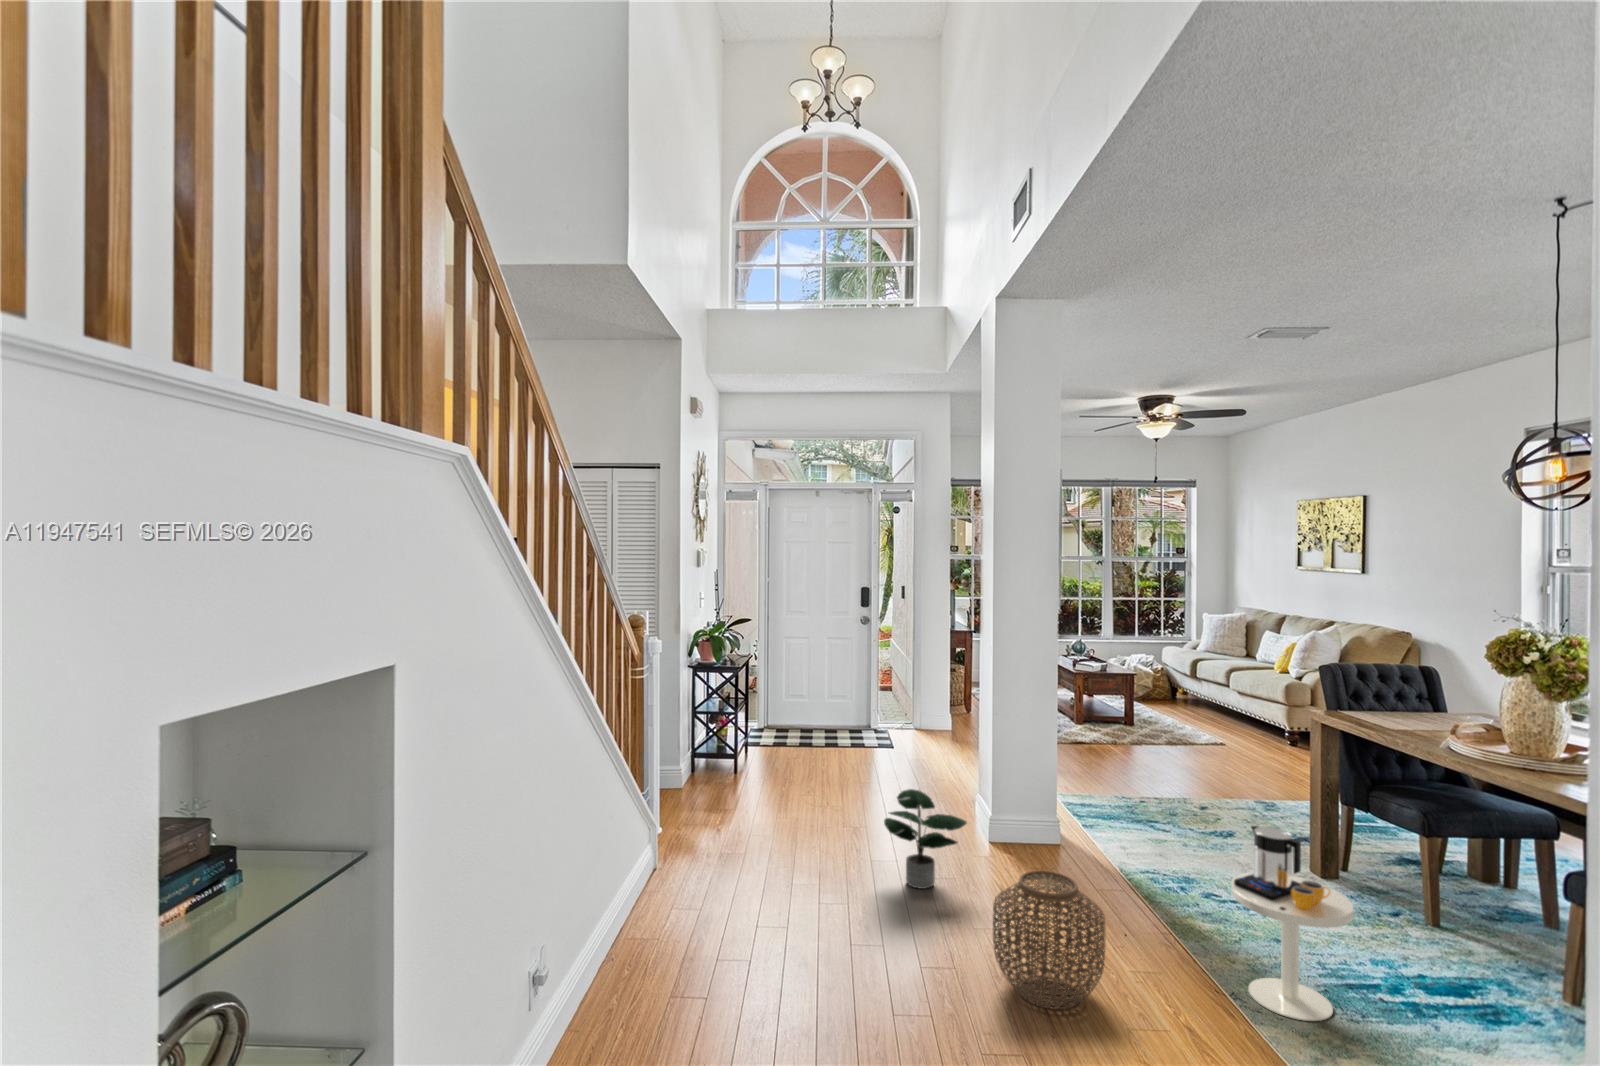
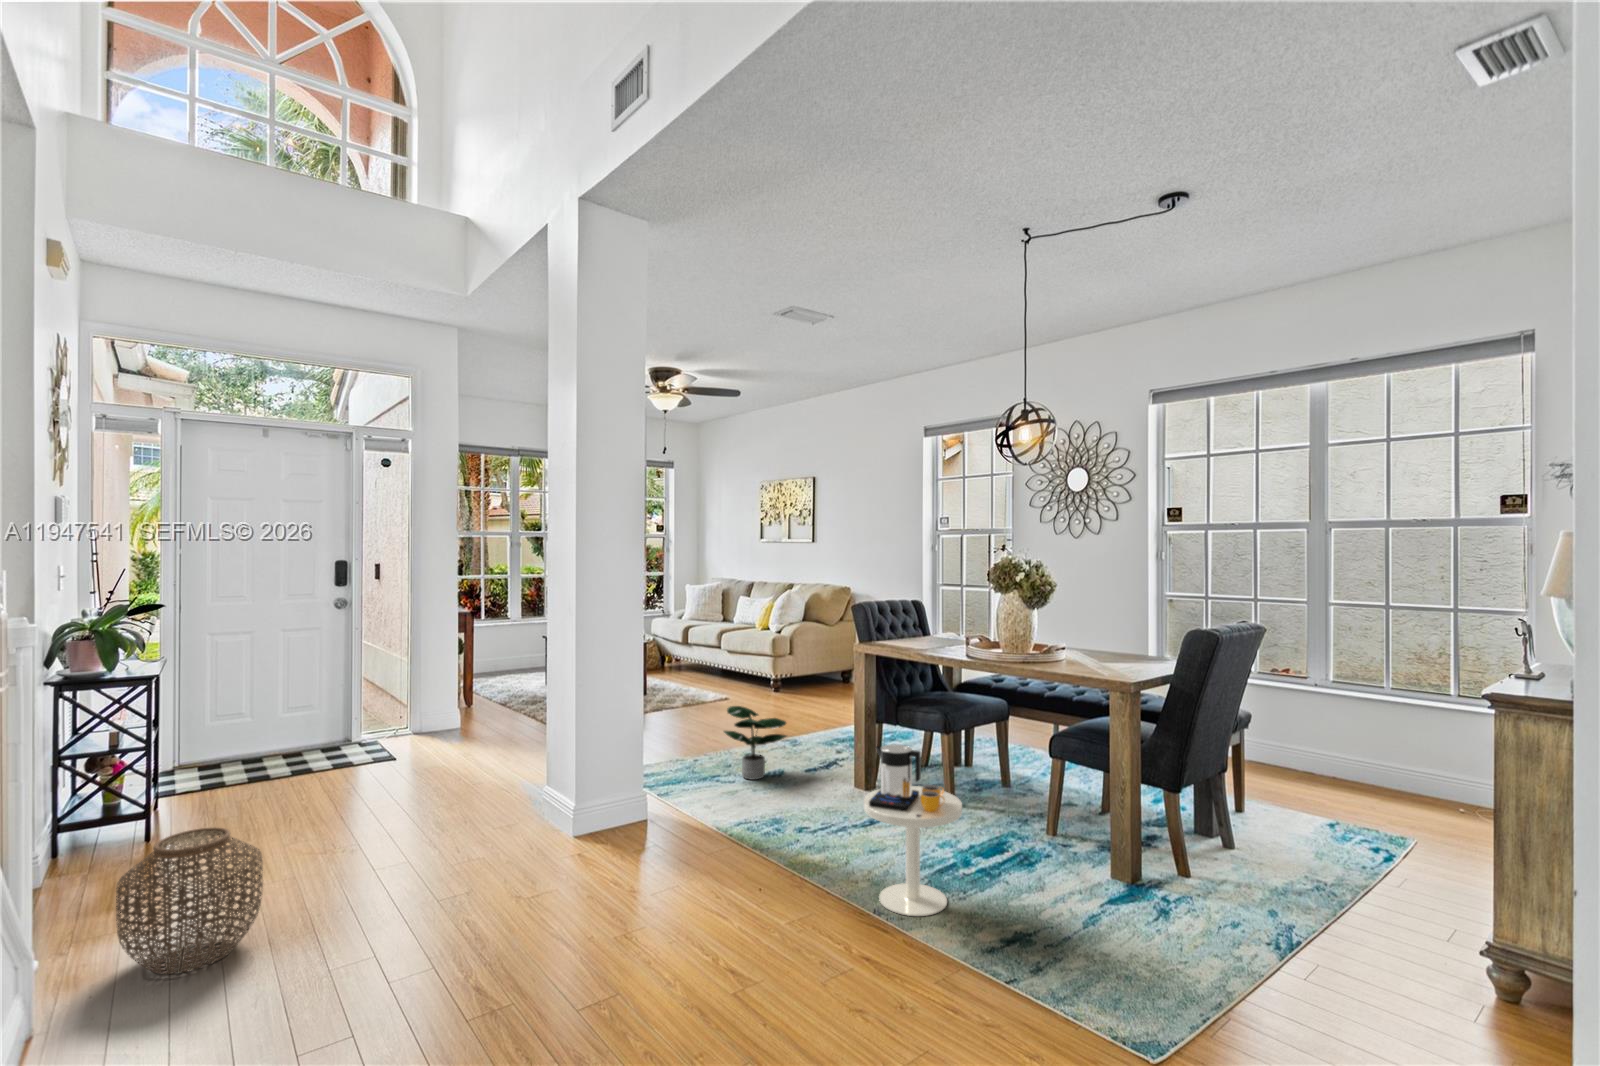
potted plant: present [884,789,967,889] -> present [724,706,786,780]
woven basket: present [993,871,1105,1009] -> present [116,827,263,974]

